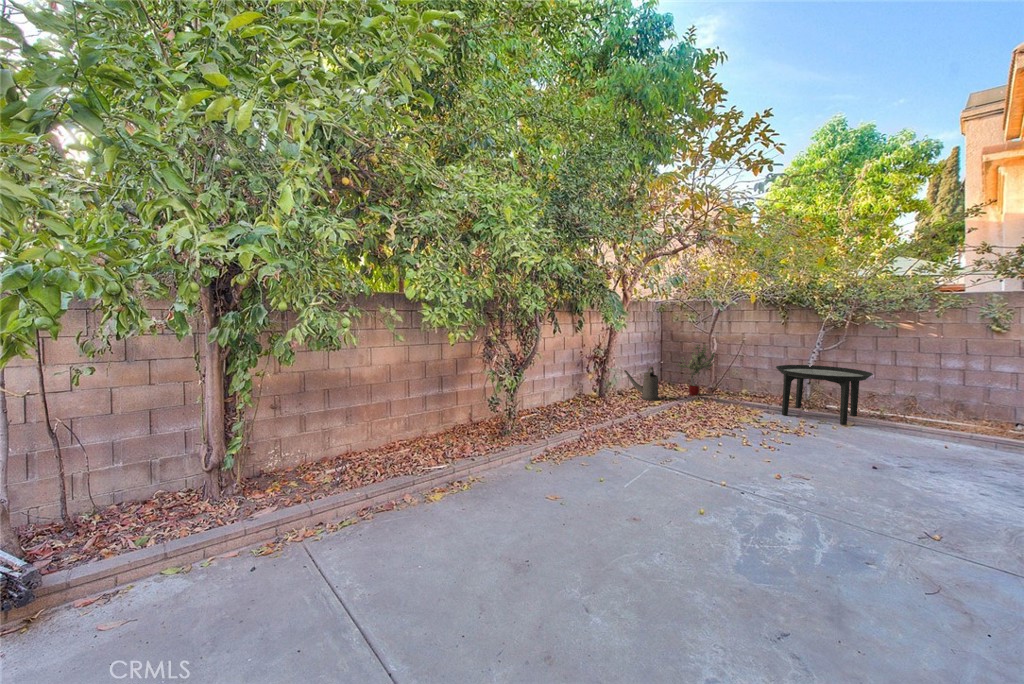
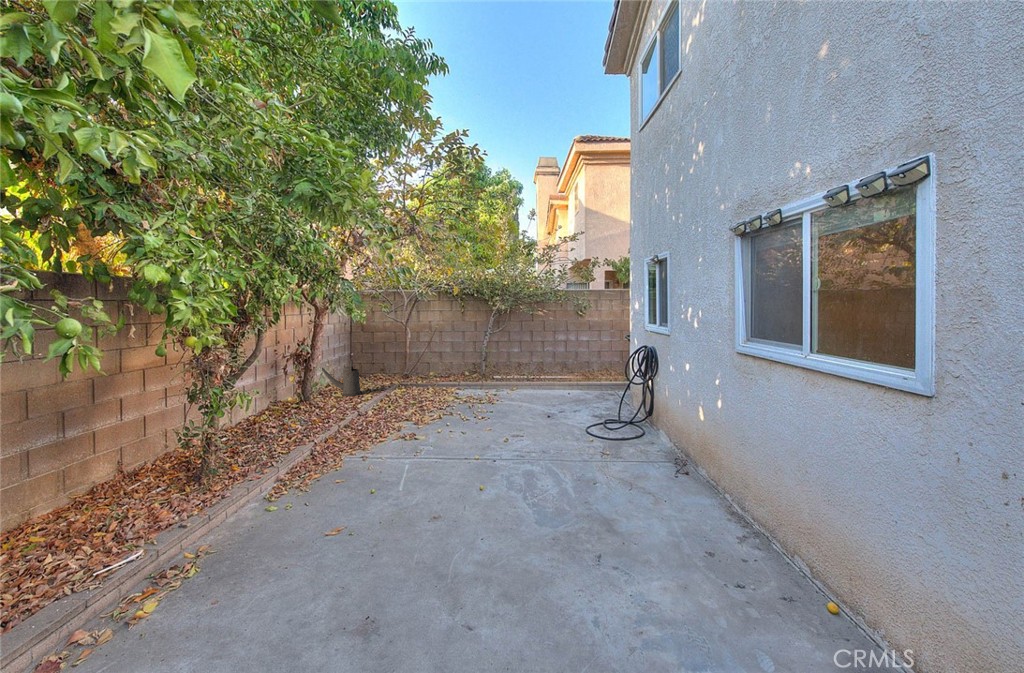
potted tree: present [677,344,716,395] -> none [369,334,408,384]
round table: present [776,365,873,425] -> none [461,346,524,390]

